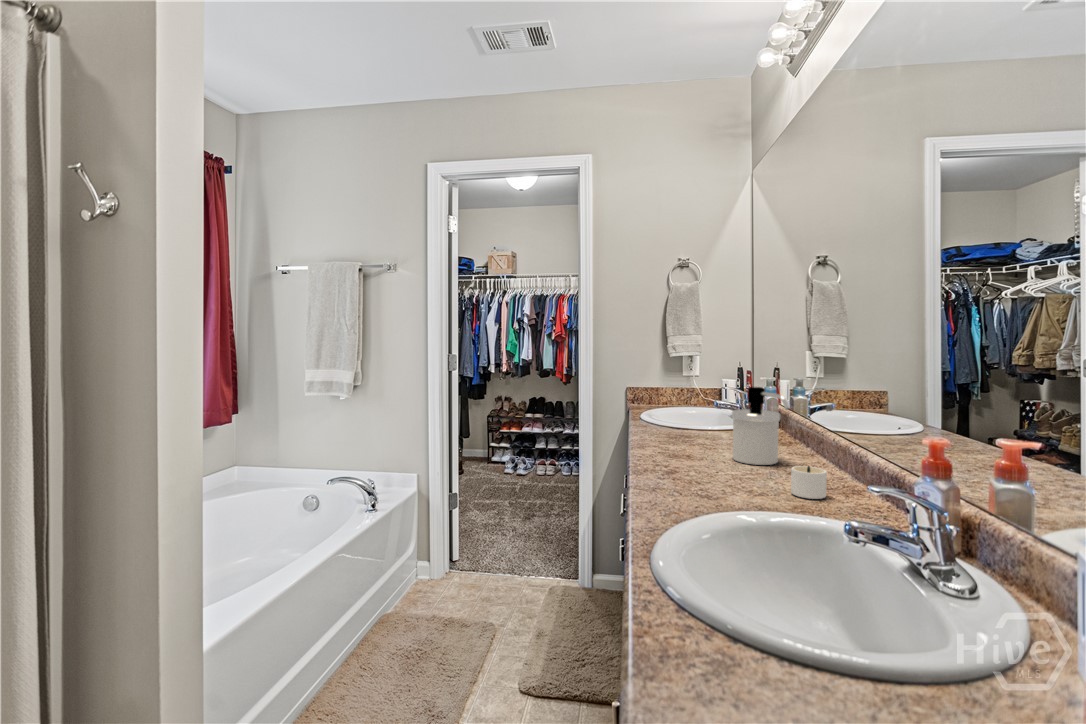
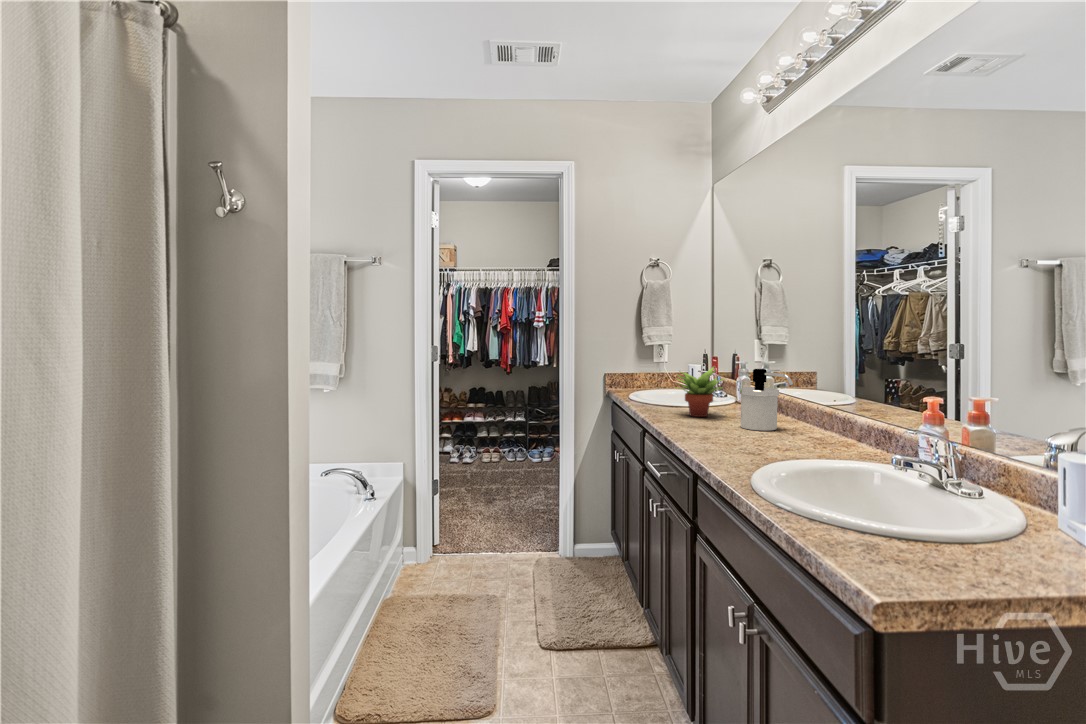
succulent plant: none [668,382,732,443] -> present [678,367,721,417]
candle: present [791,466,827,499] -> none [811,426,850,450]

